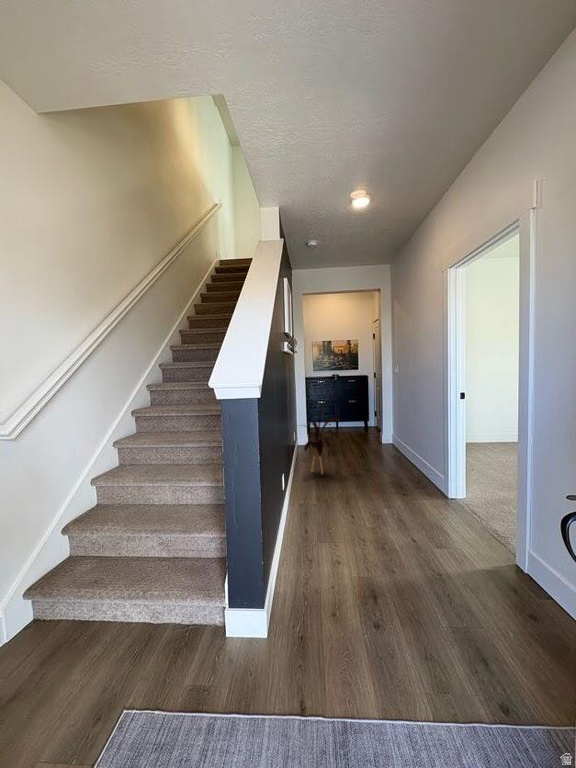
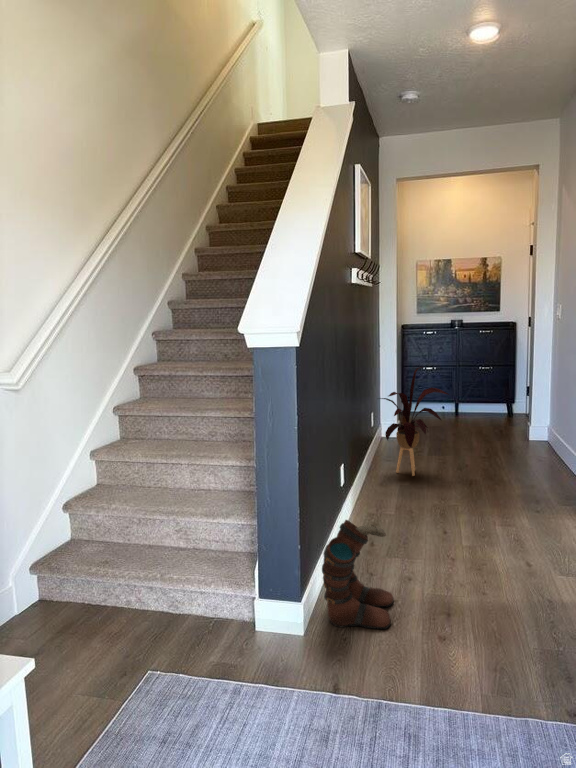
boots: none [279,529,334,623] -> present [322,520,394,629]

